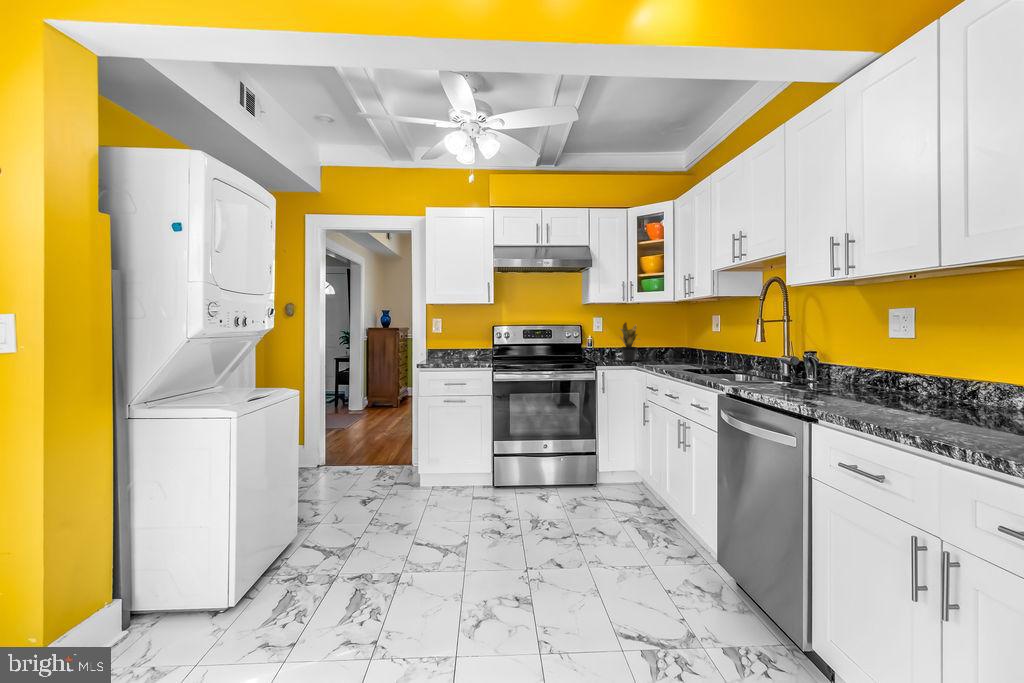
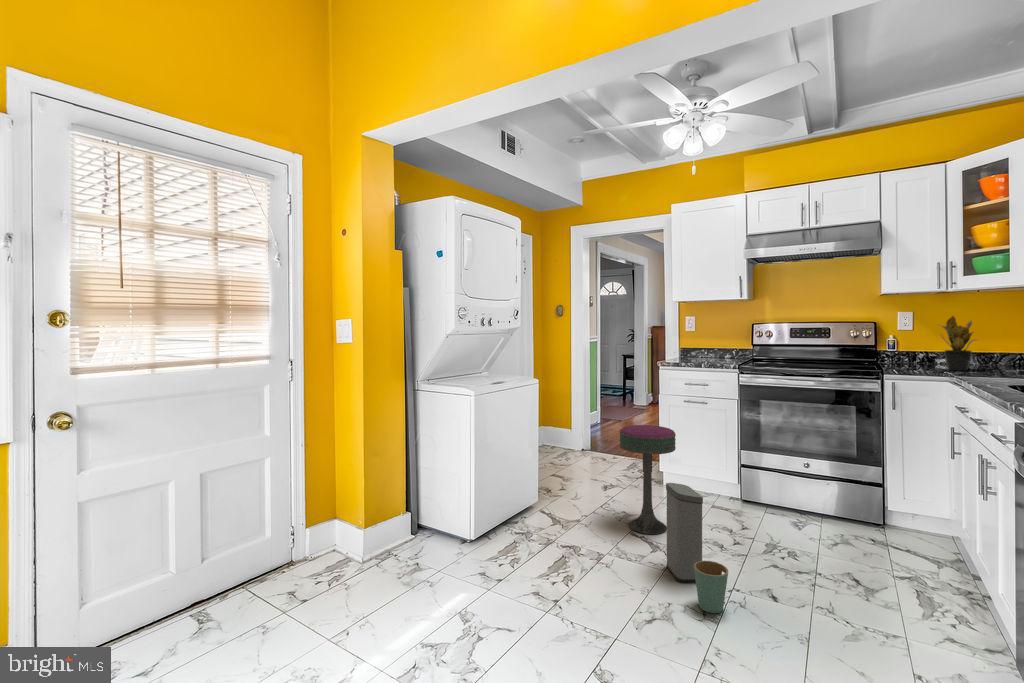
bar stool: none [399,428,455,539] -> present [620,425,676,534]
trash can: none [463,482,535,599] -> present [666,483,728,613]

